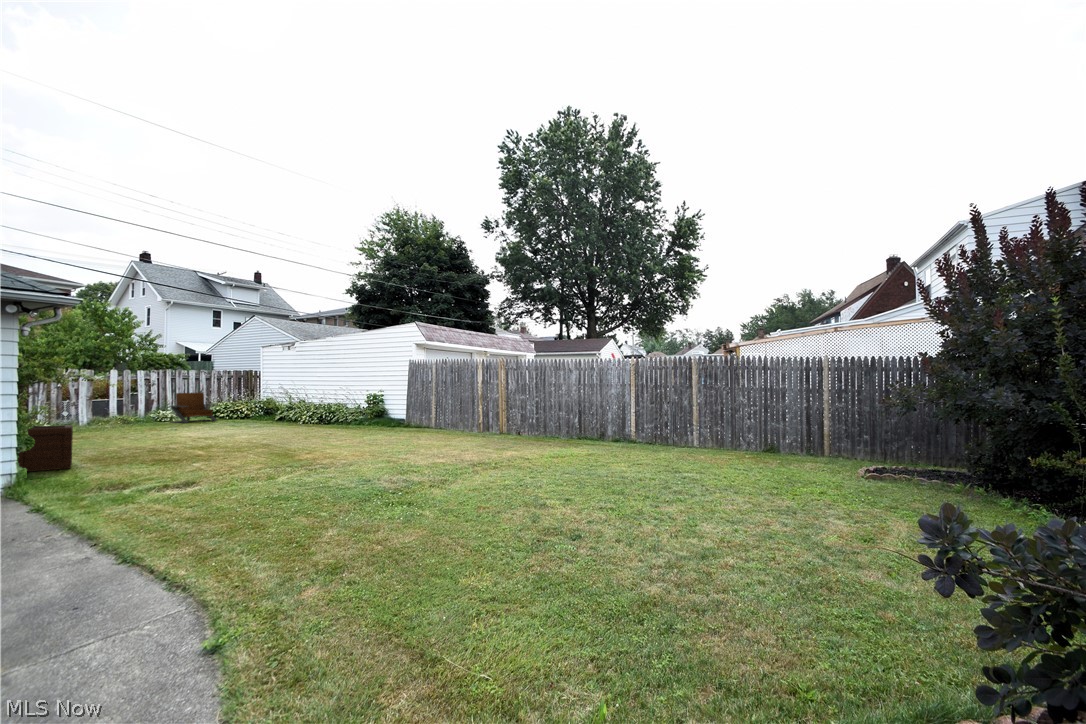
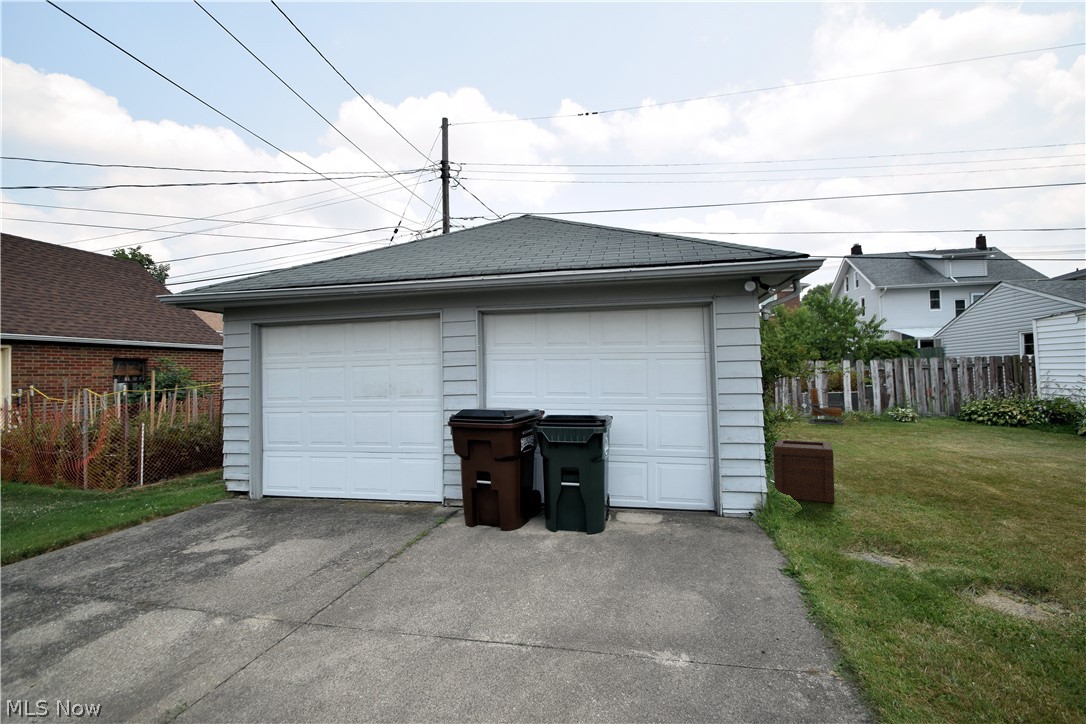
lounge chair: present [170,392,217,423] -> present [807,388,843,424]

